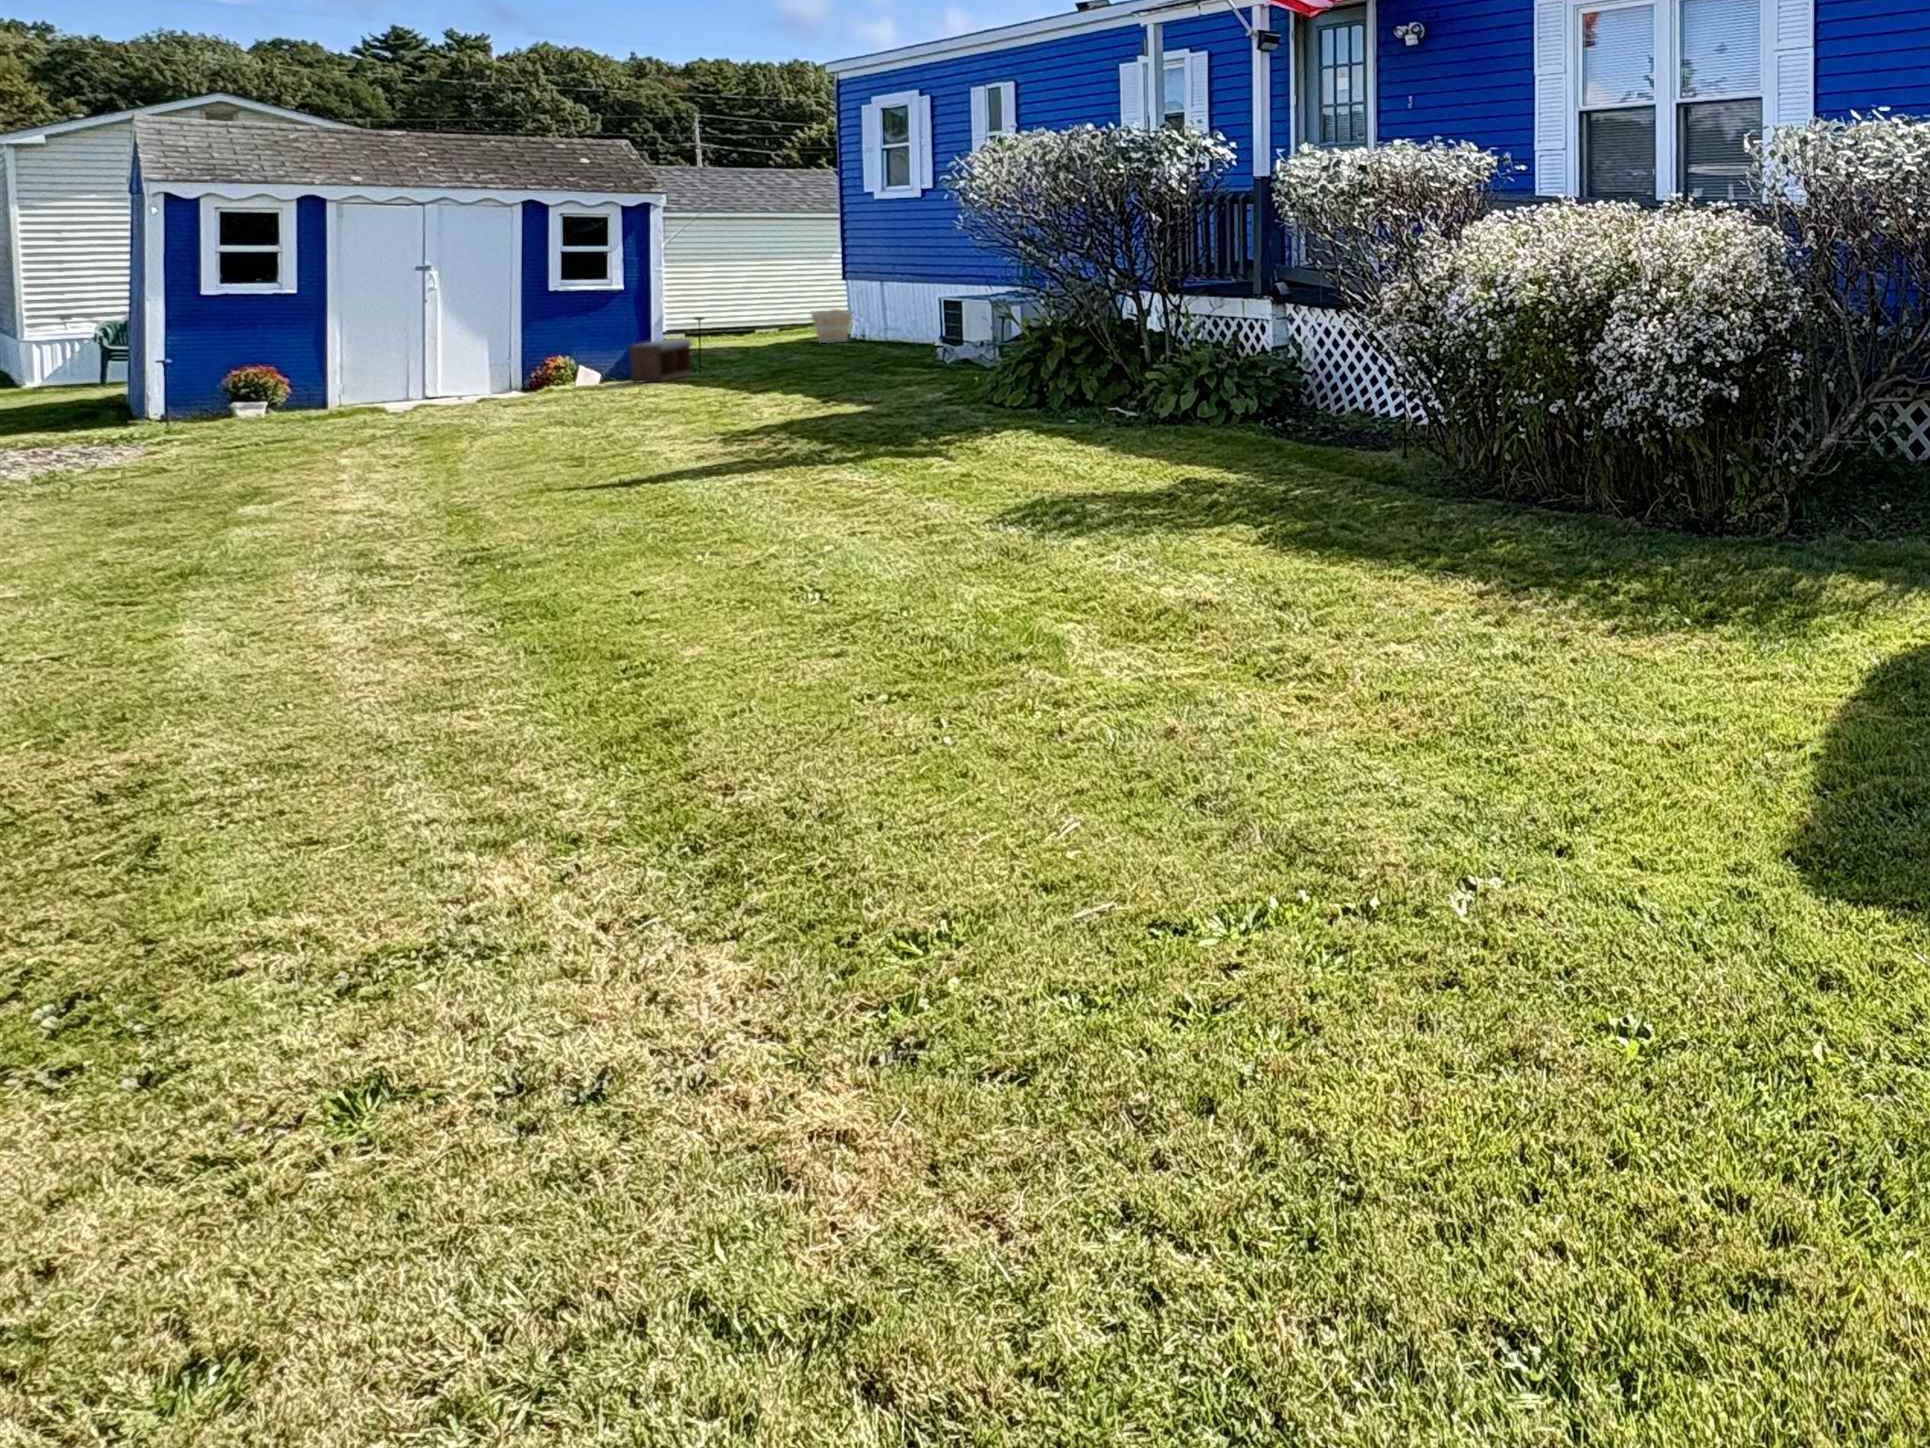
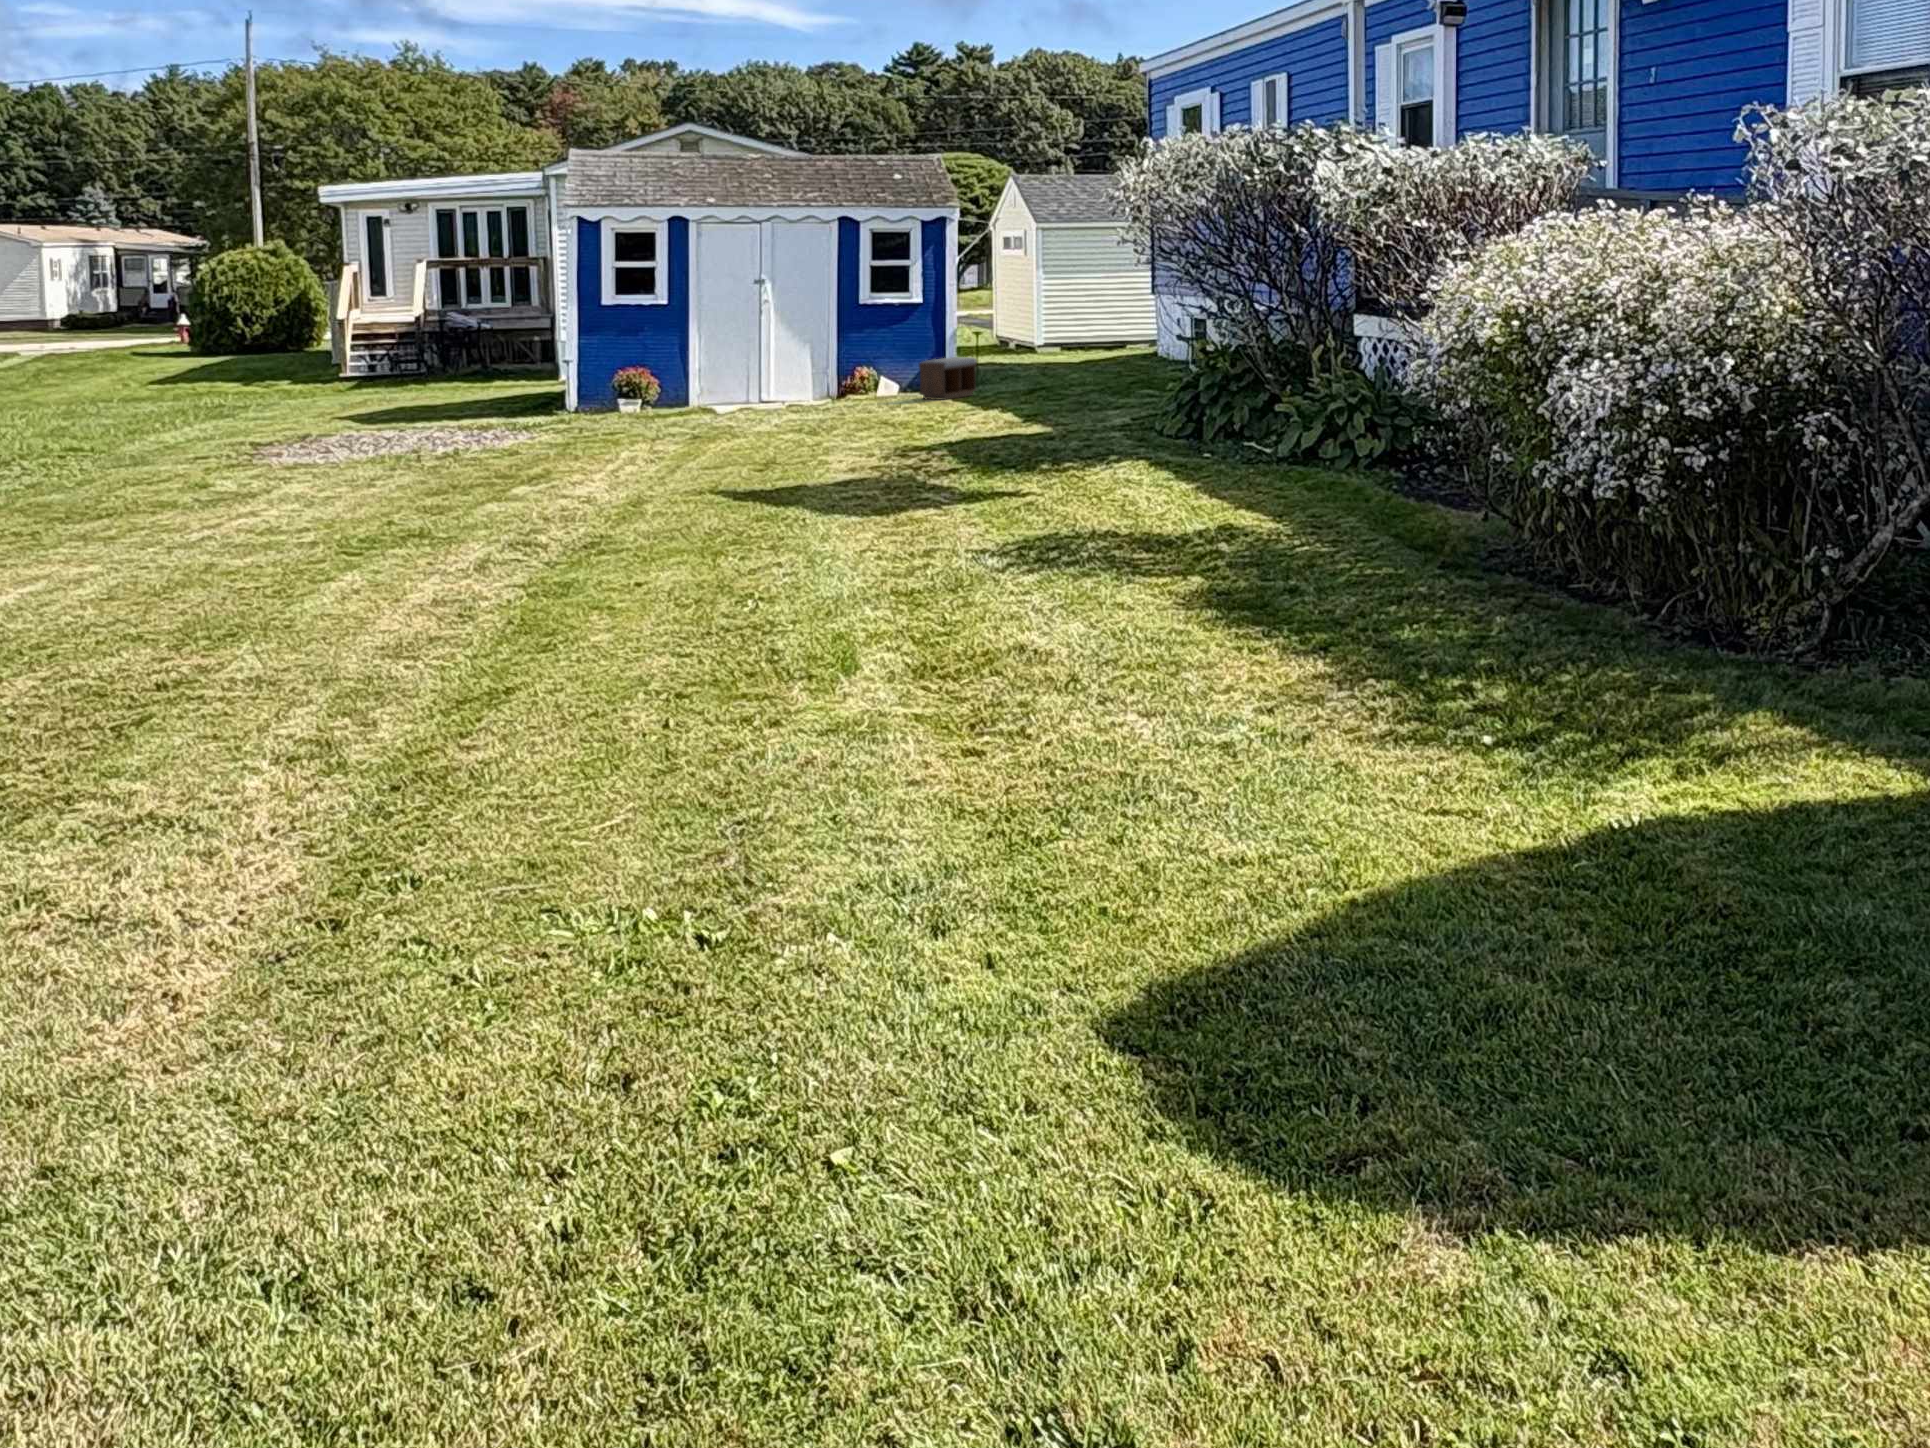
wooden bucket: present [811,309,851,343] -> none [1106,331,1147,367]

